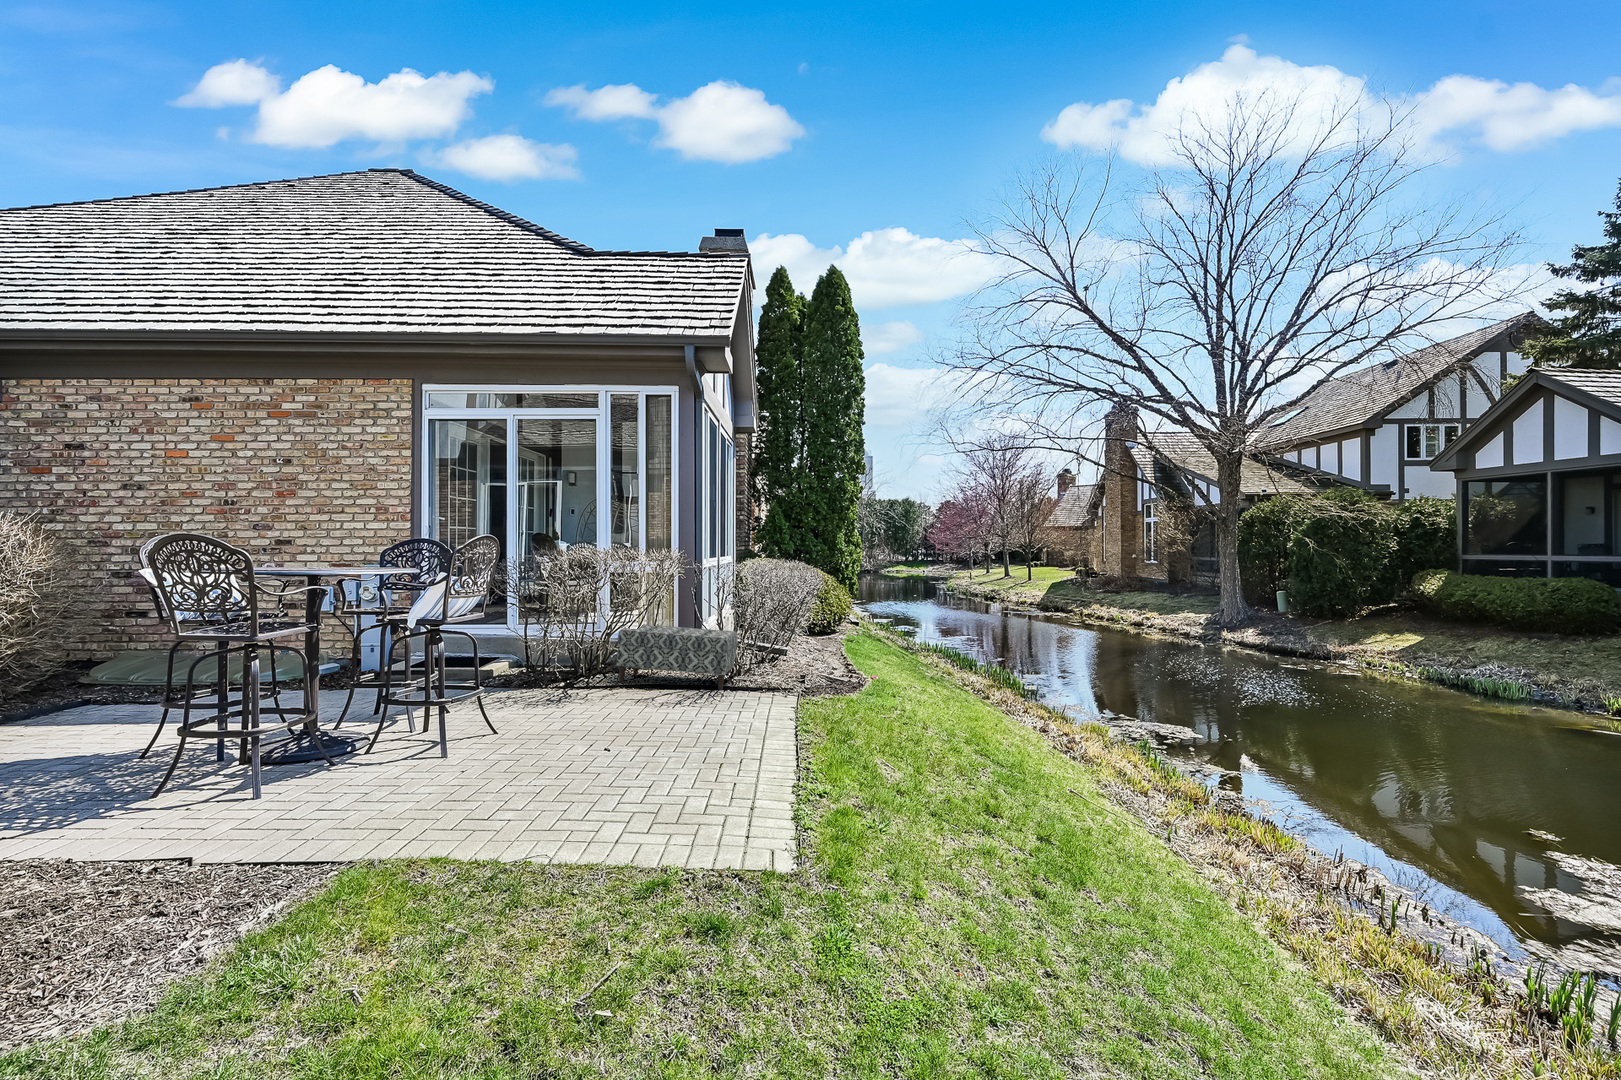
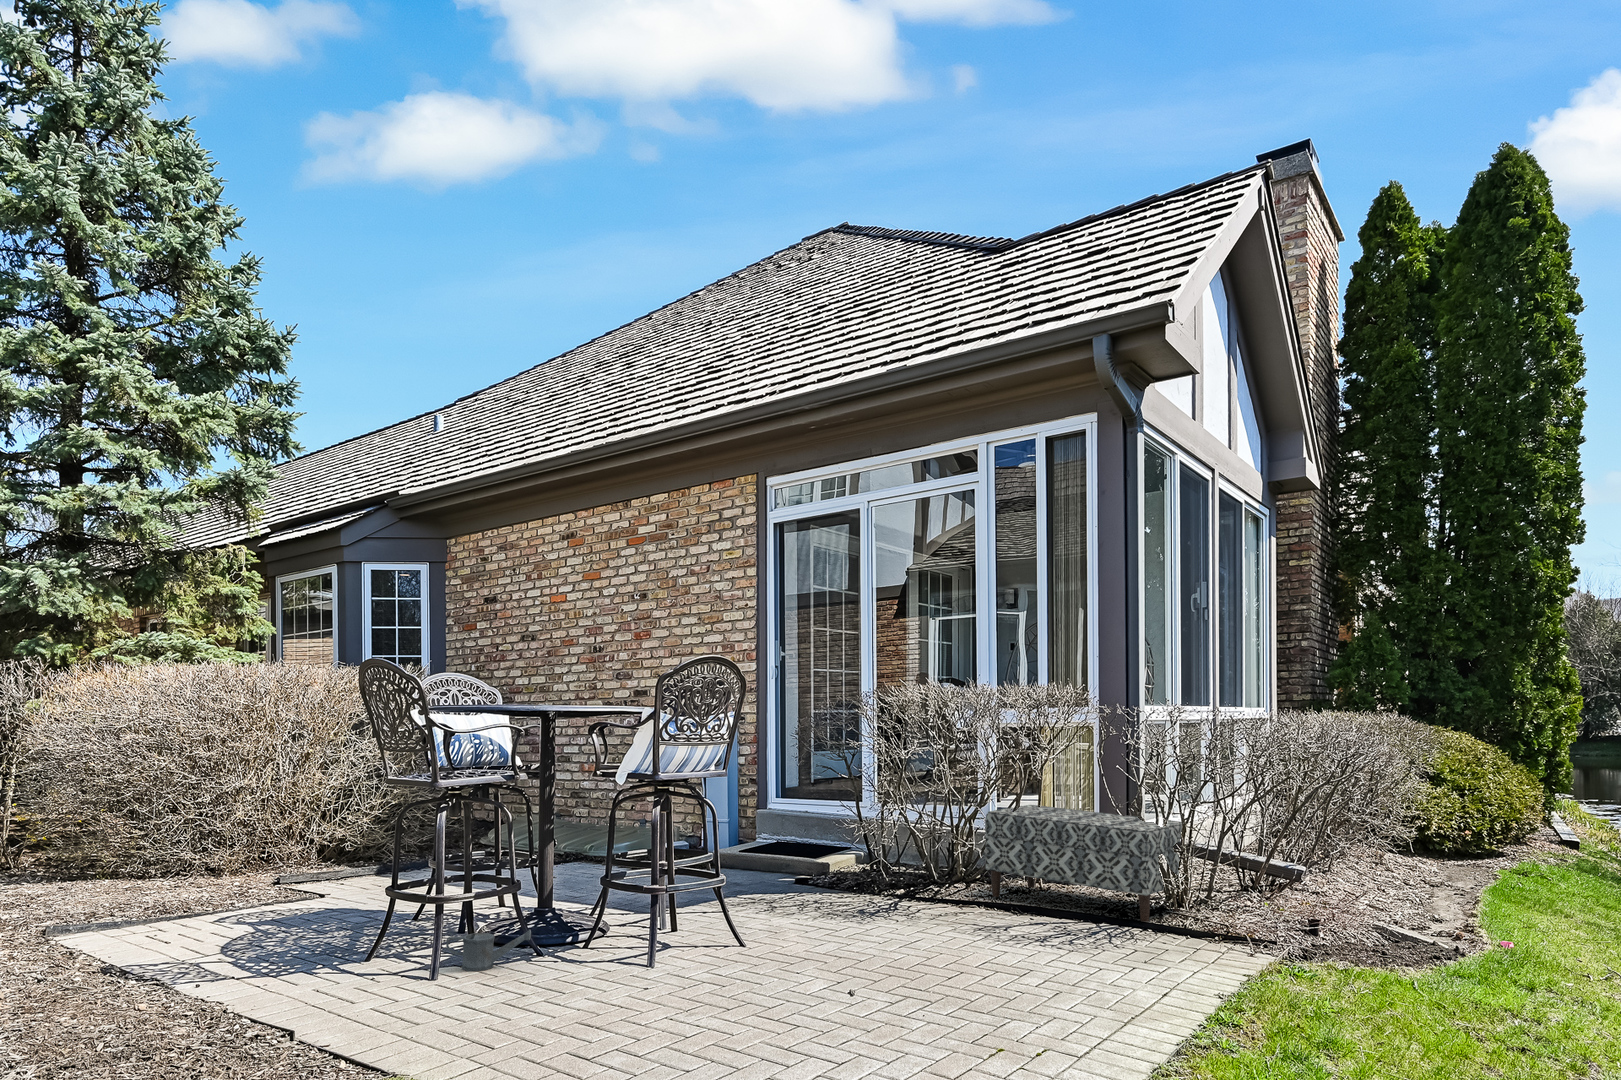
watering can: none [265,742,344,782] -> present [446,930,531,971]

